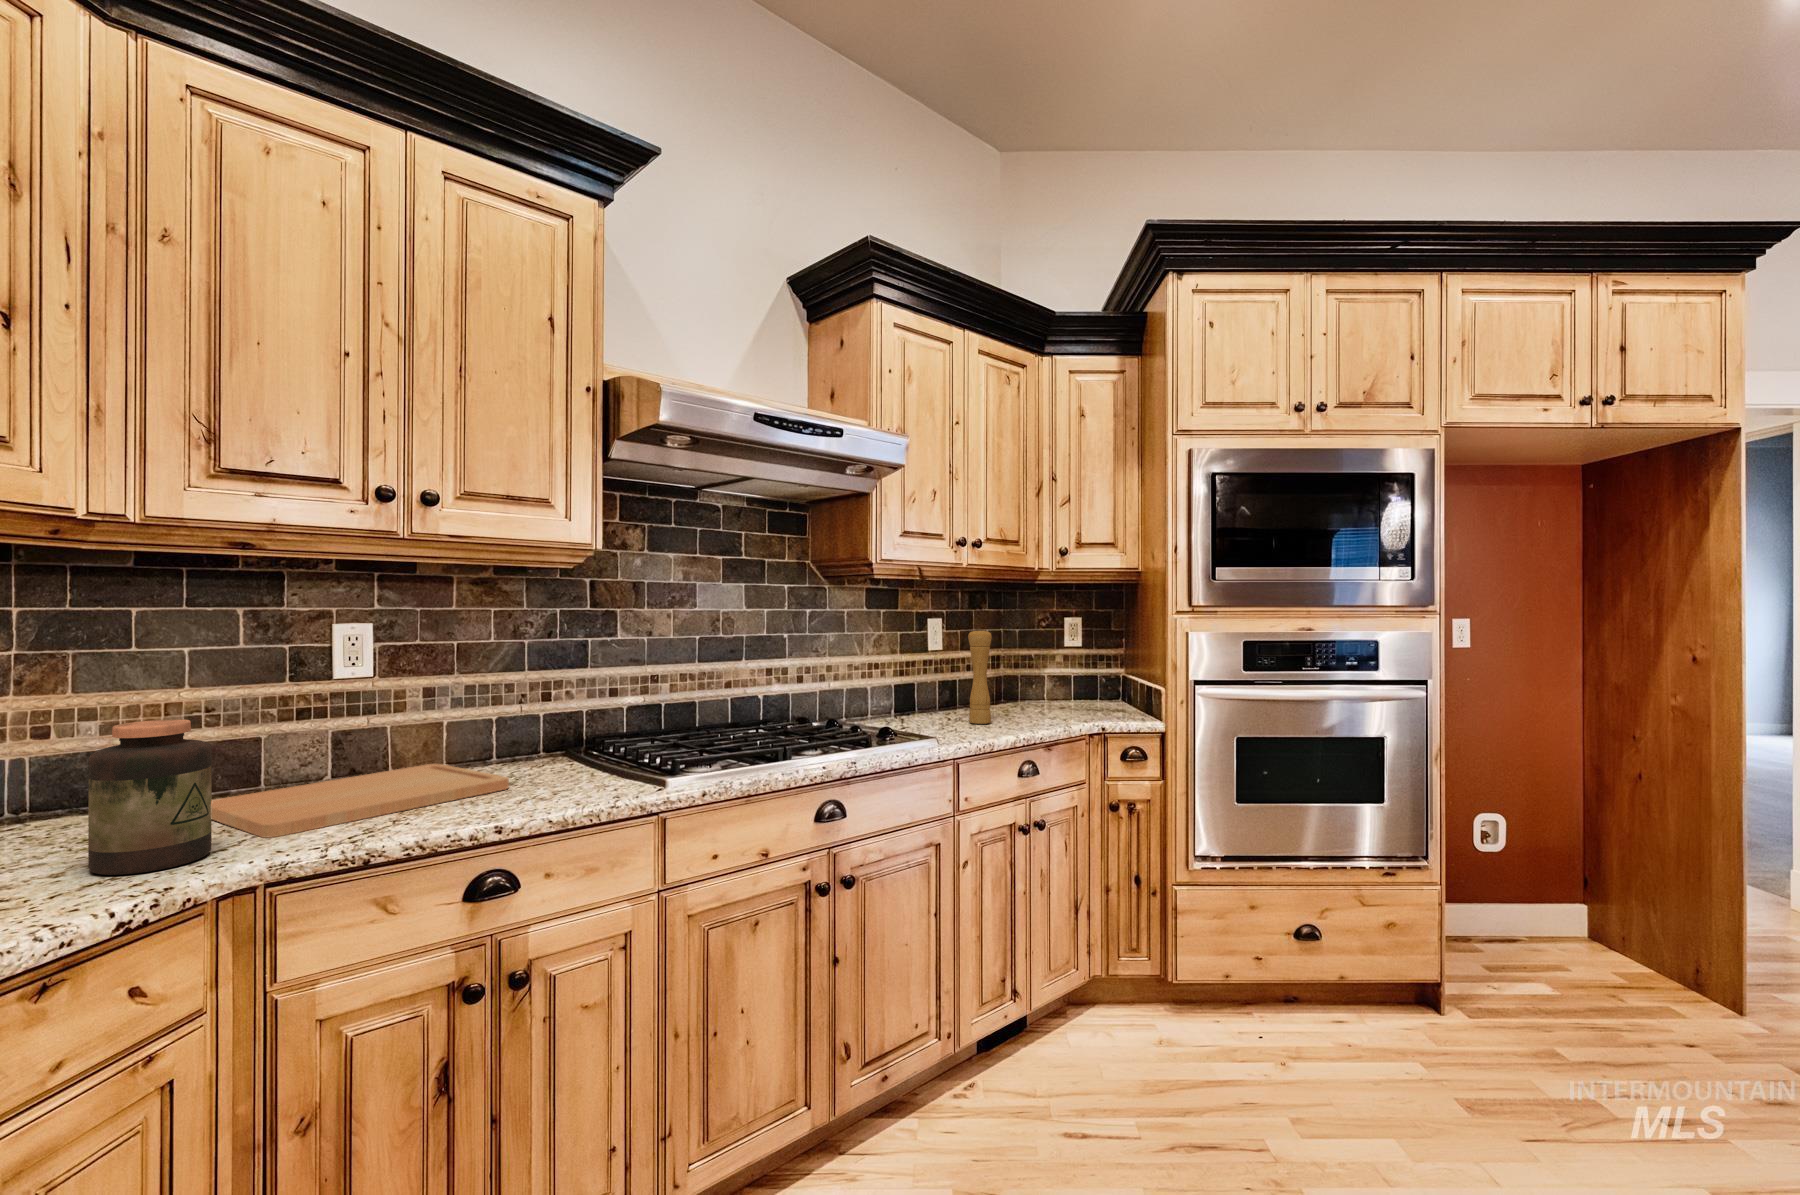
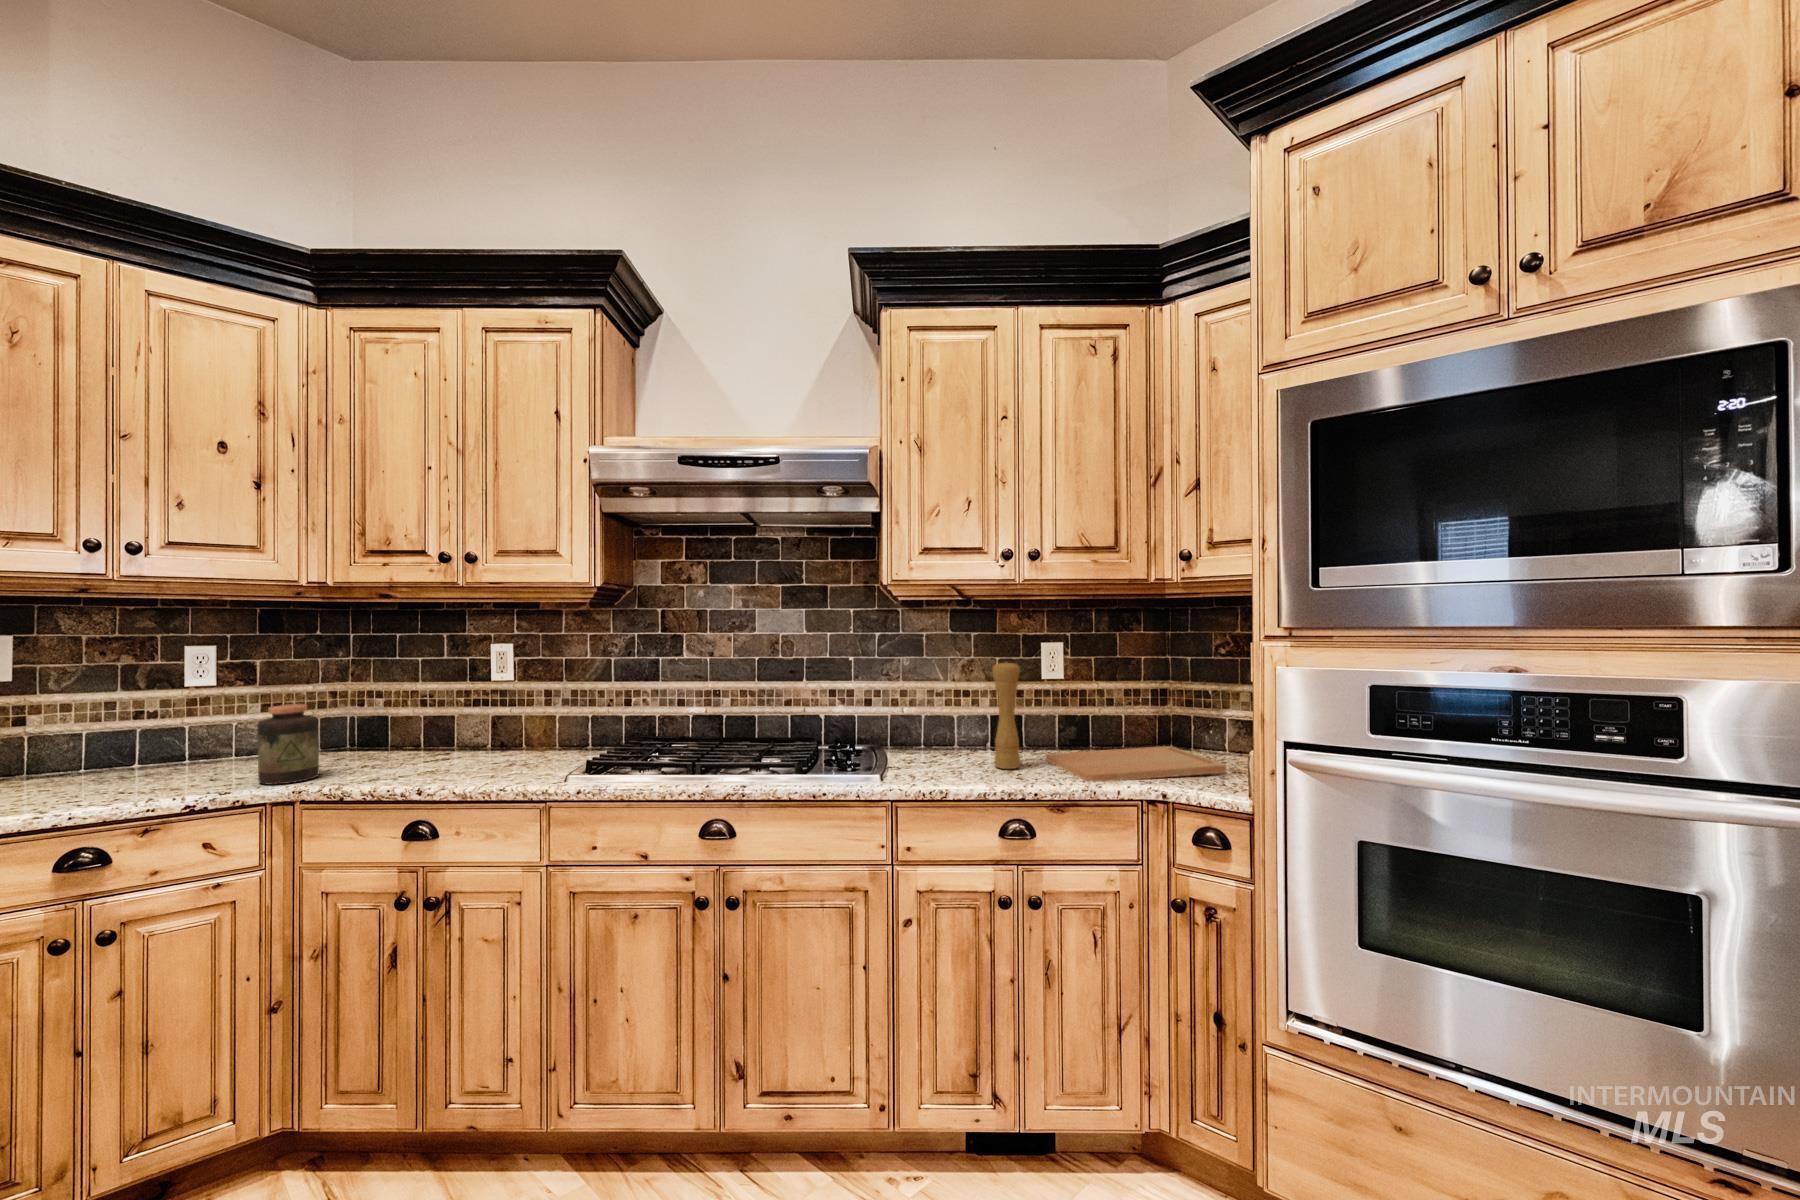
cutting board: present [211,764,509,838] -> present [1046,746,1226,782]

